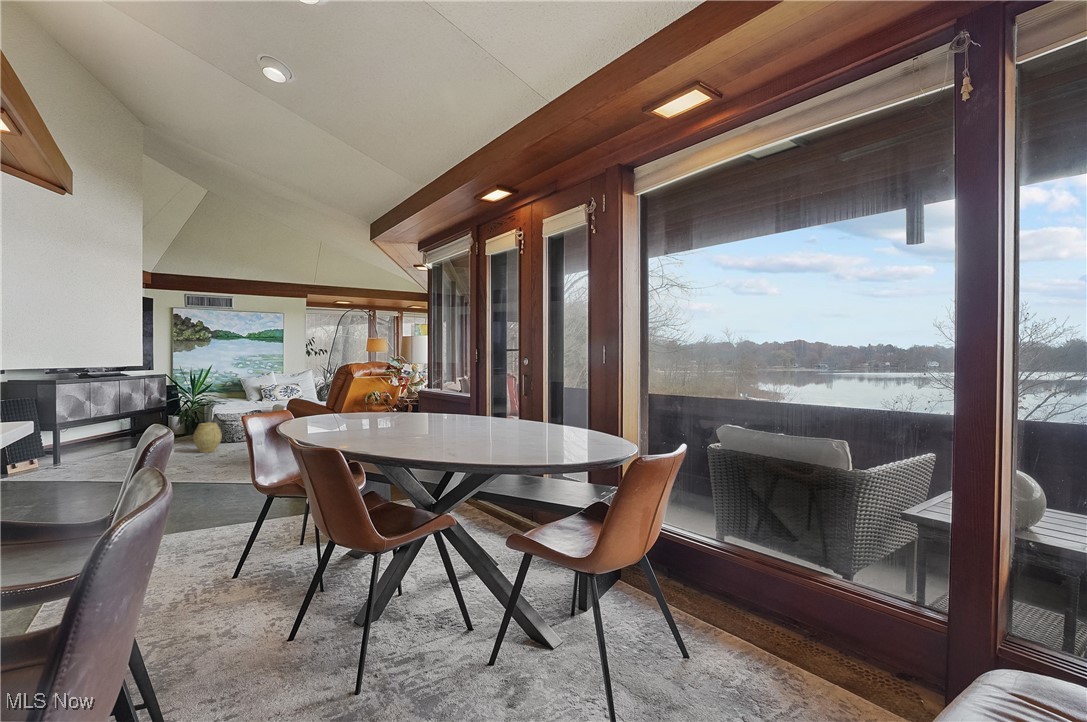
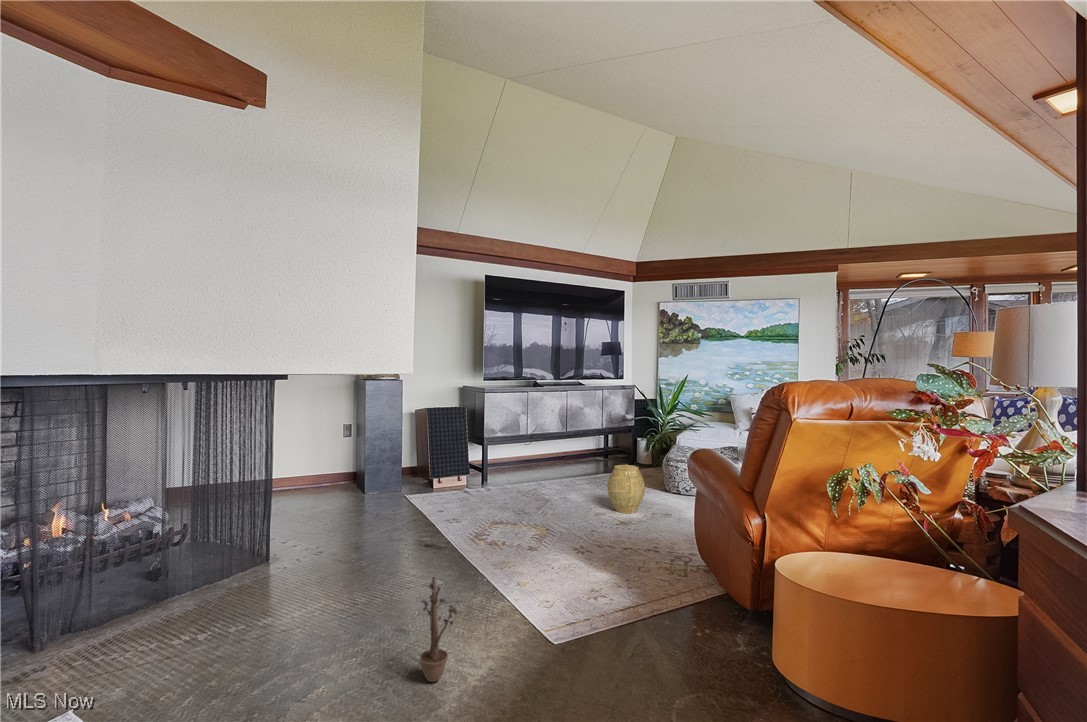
decorative plant: none [203,452,238,497] -> present [418,577,457,682]

